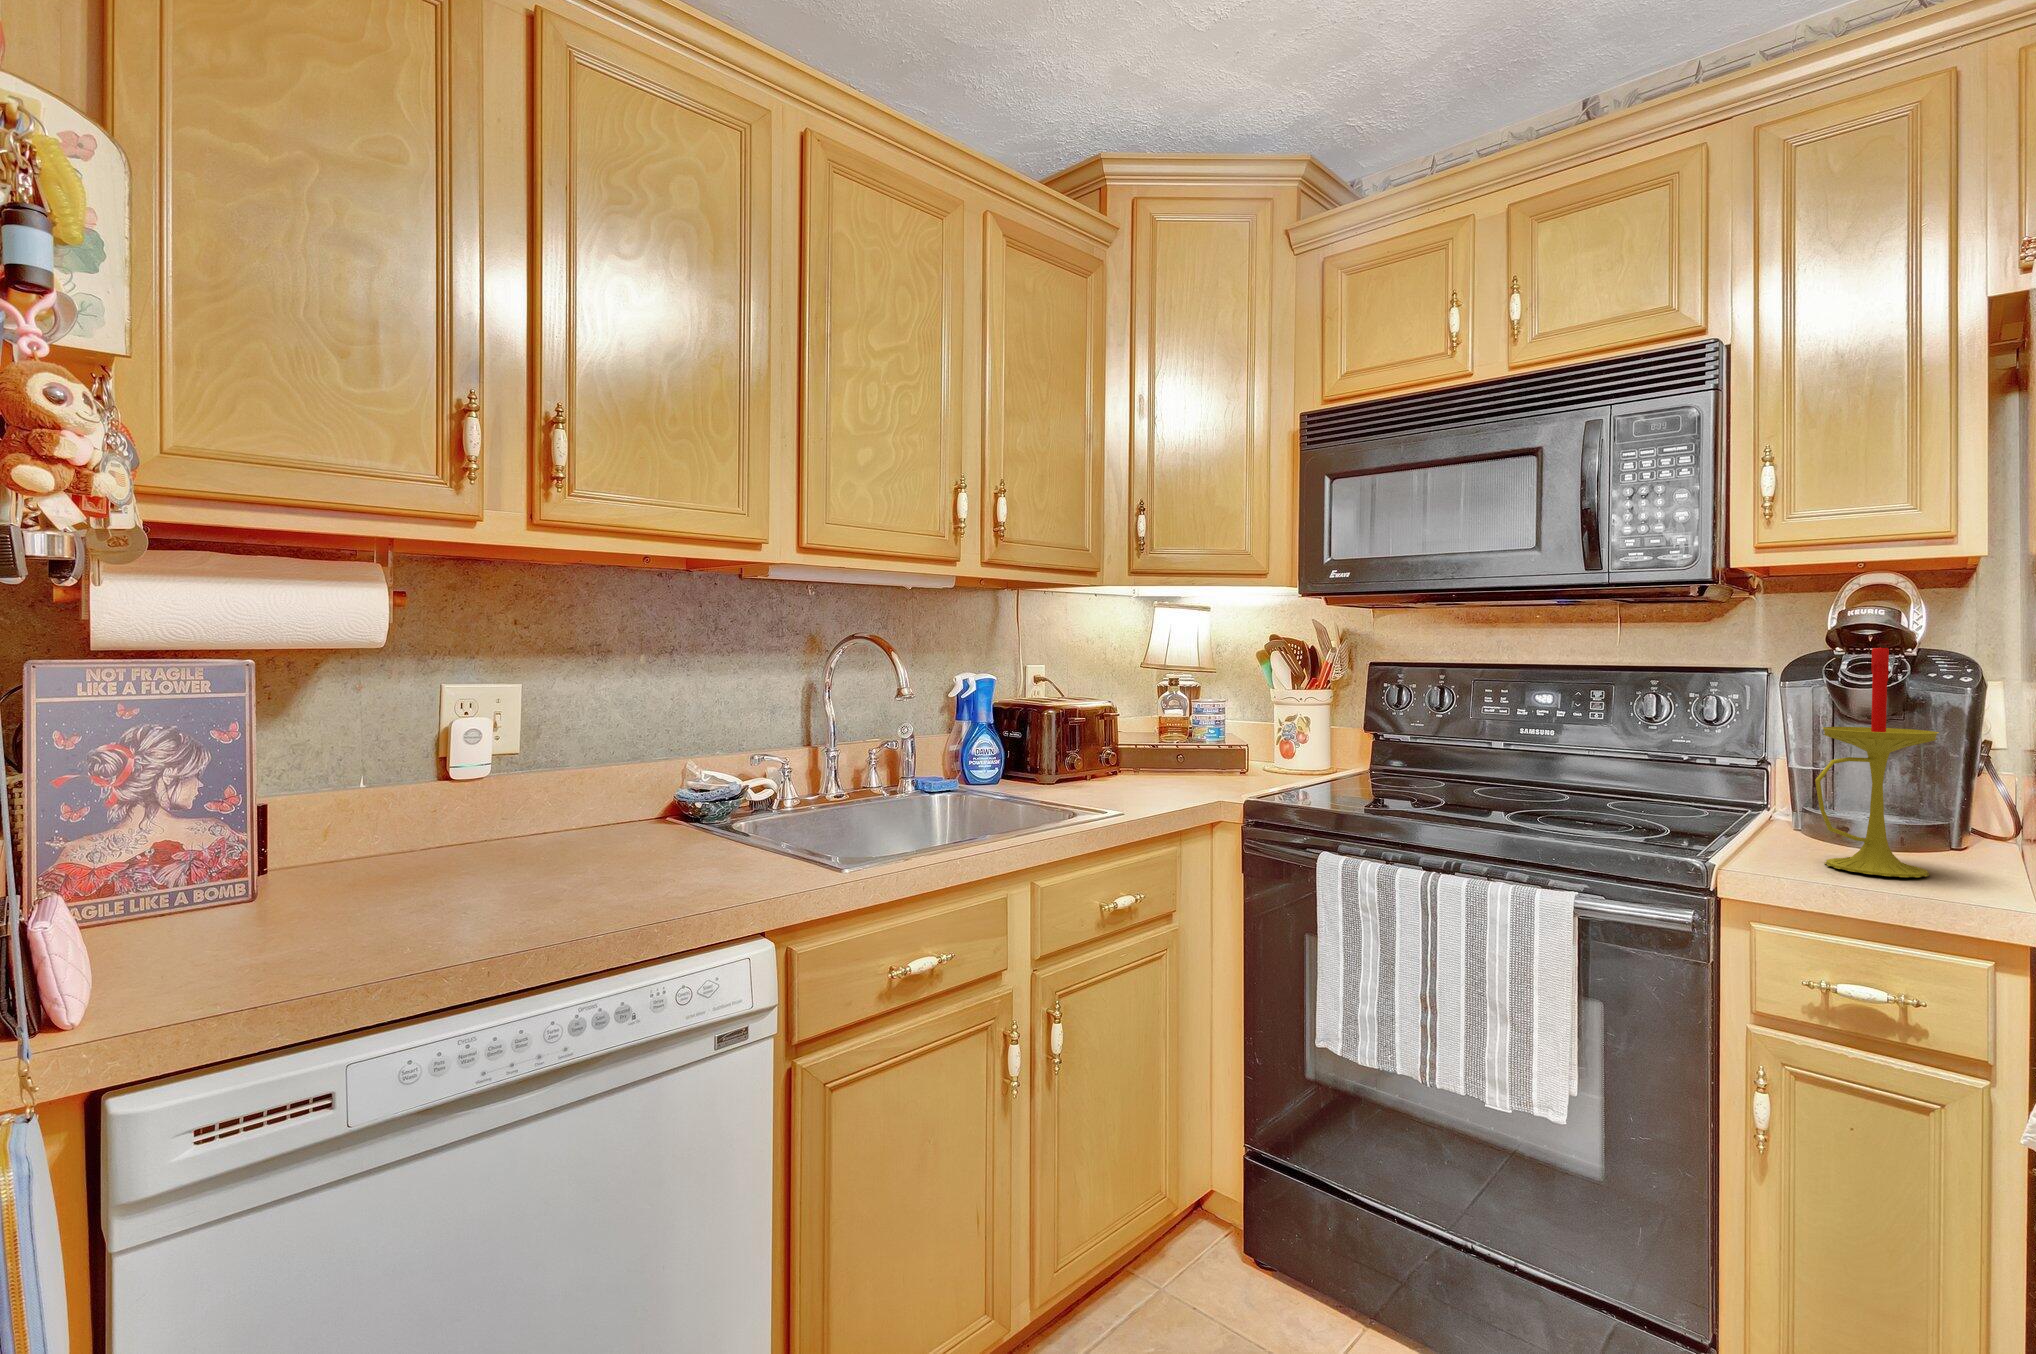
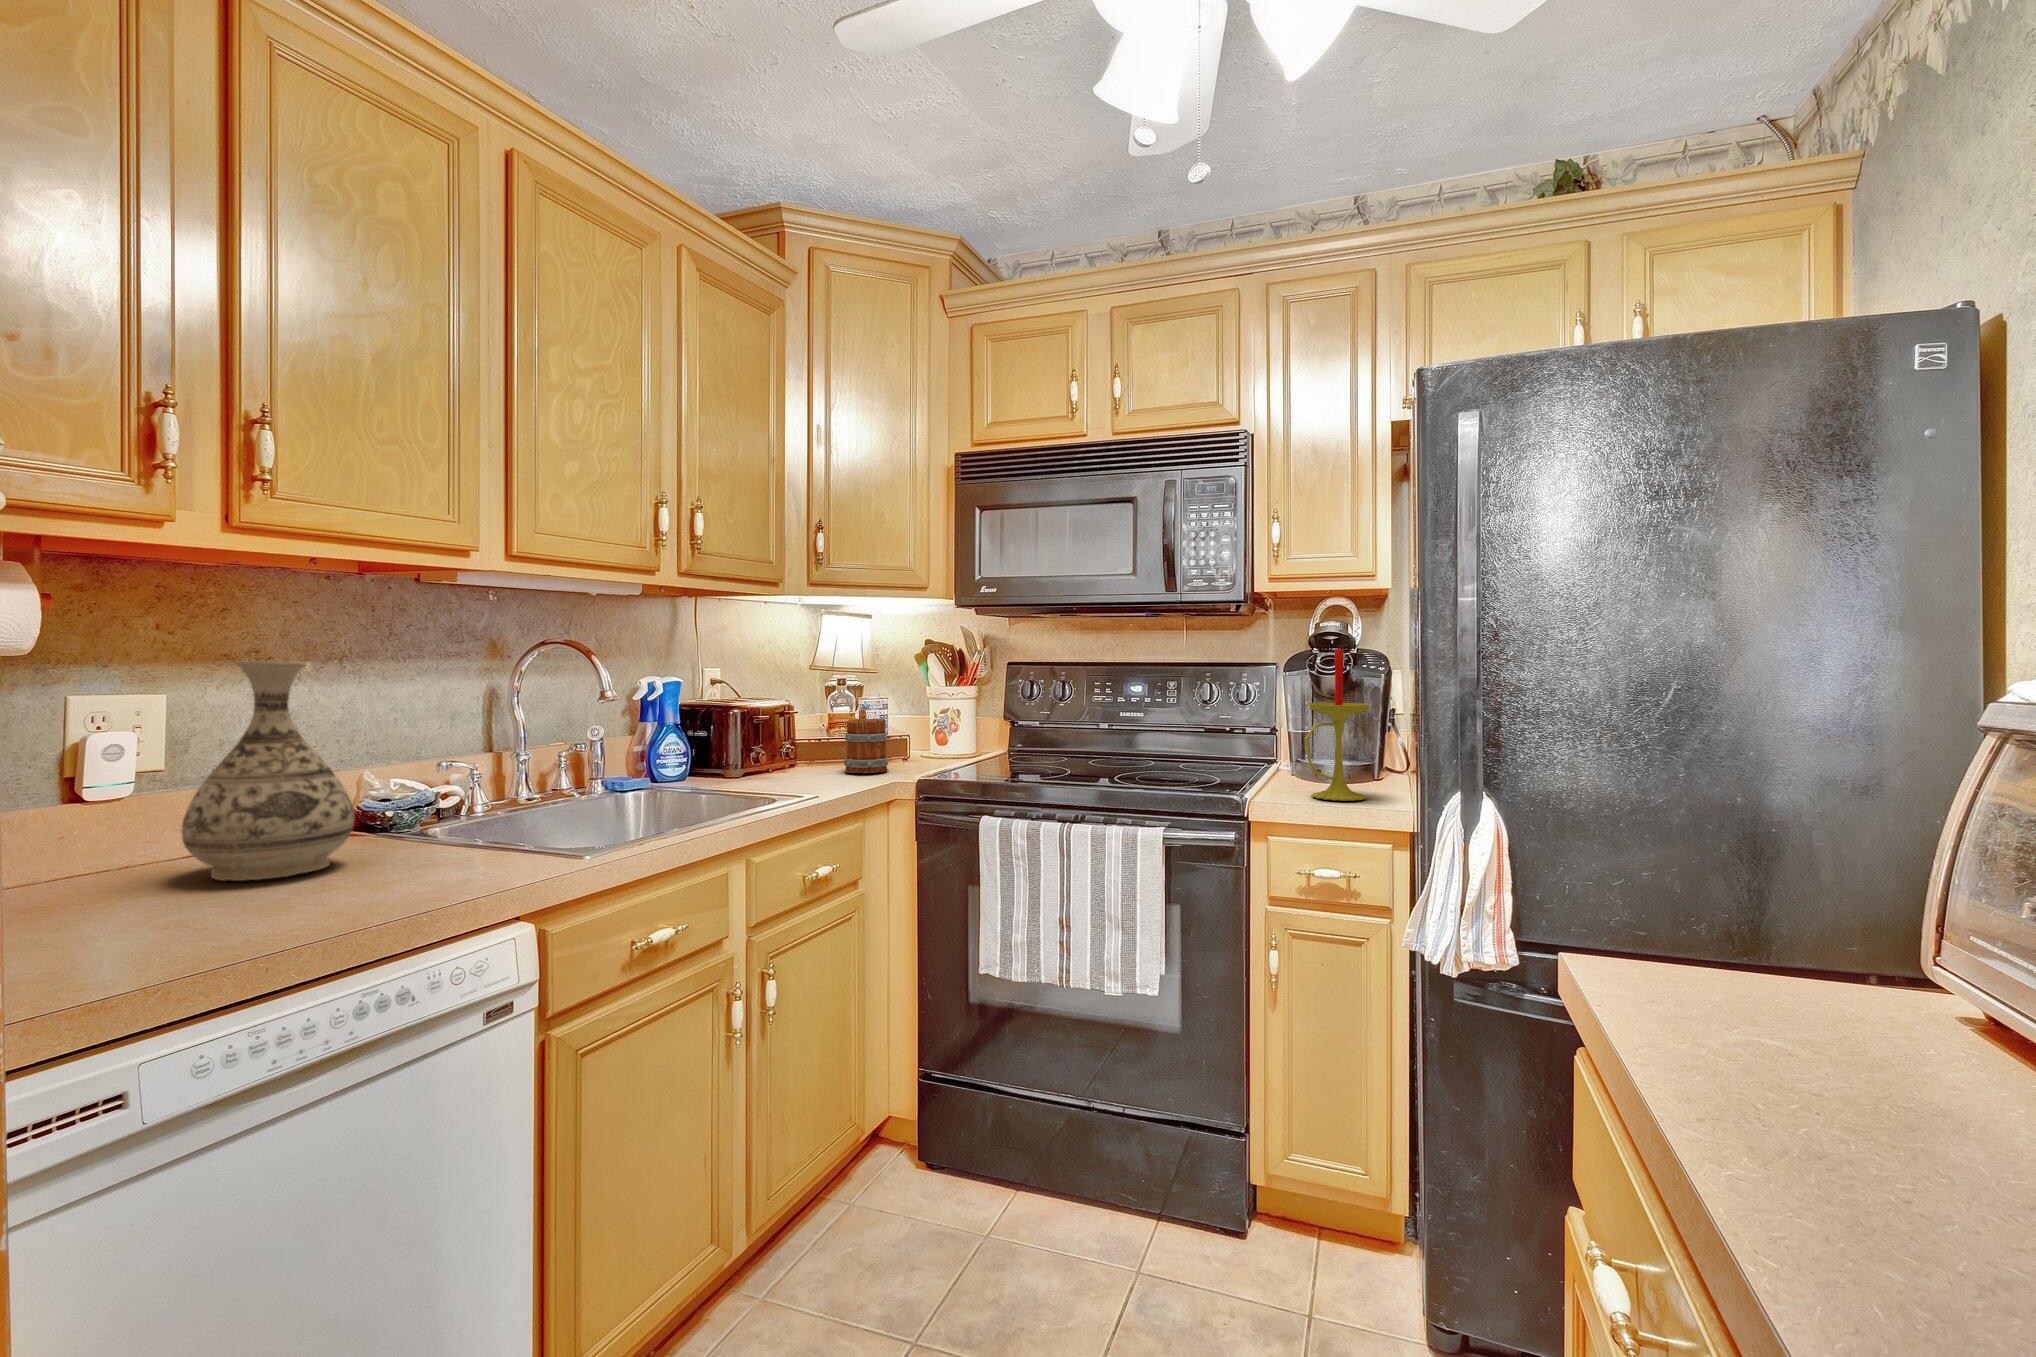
vase: none [495,654,643,869] -> present [182,662,355,881]
mug: none [1169,714,1219,788] -> present [844,709,888,773]

